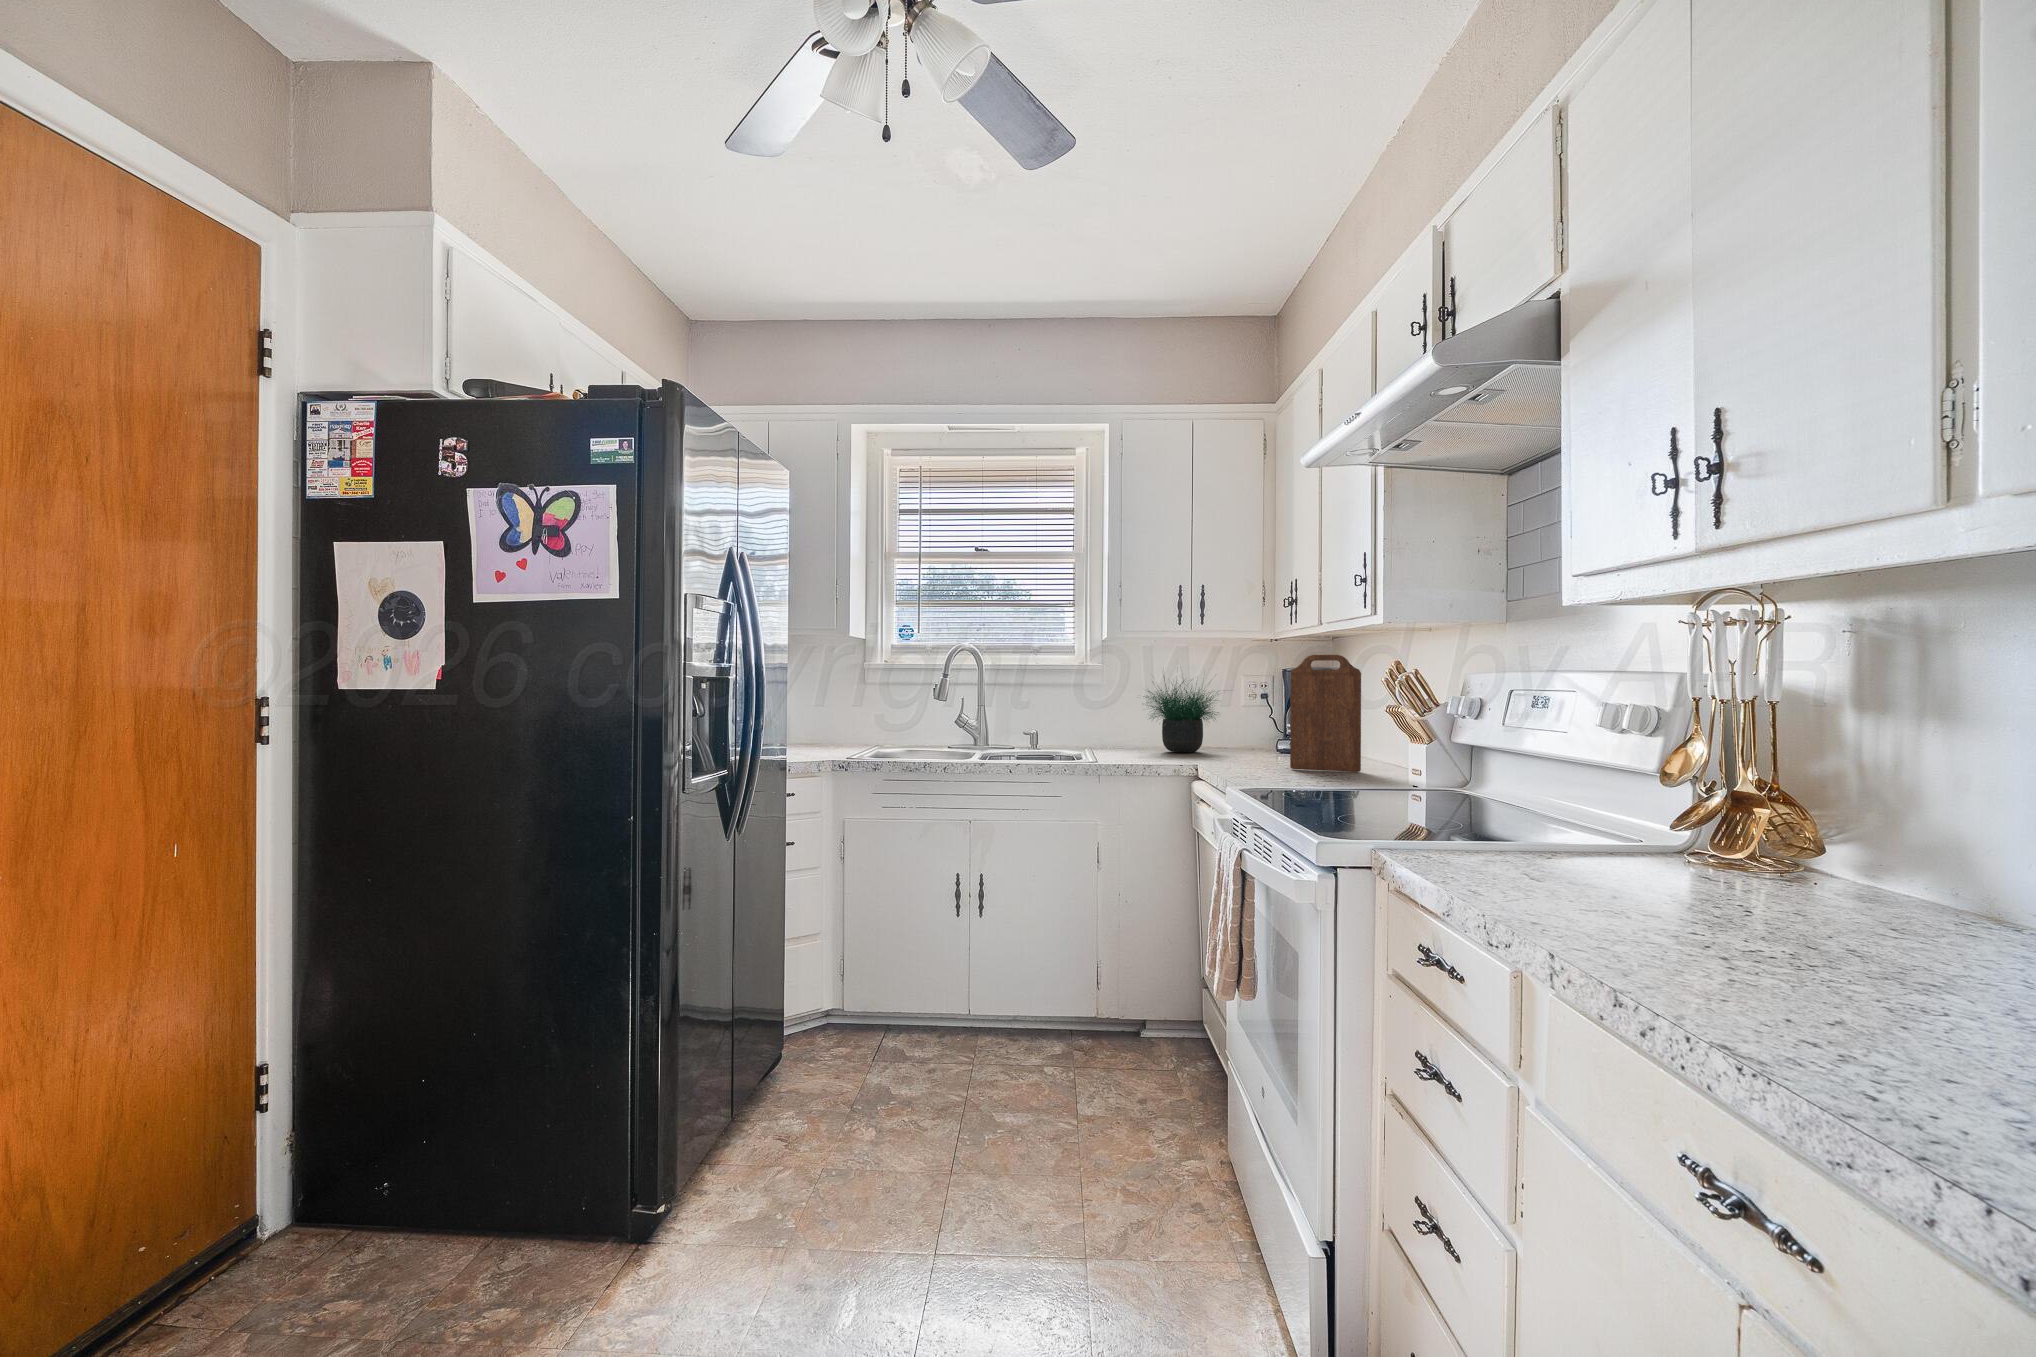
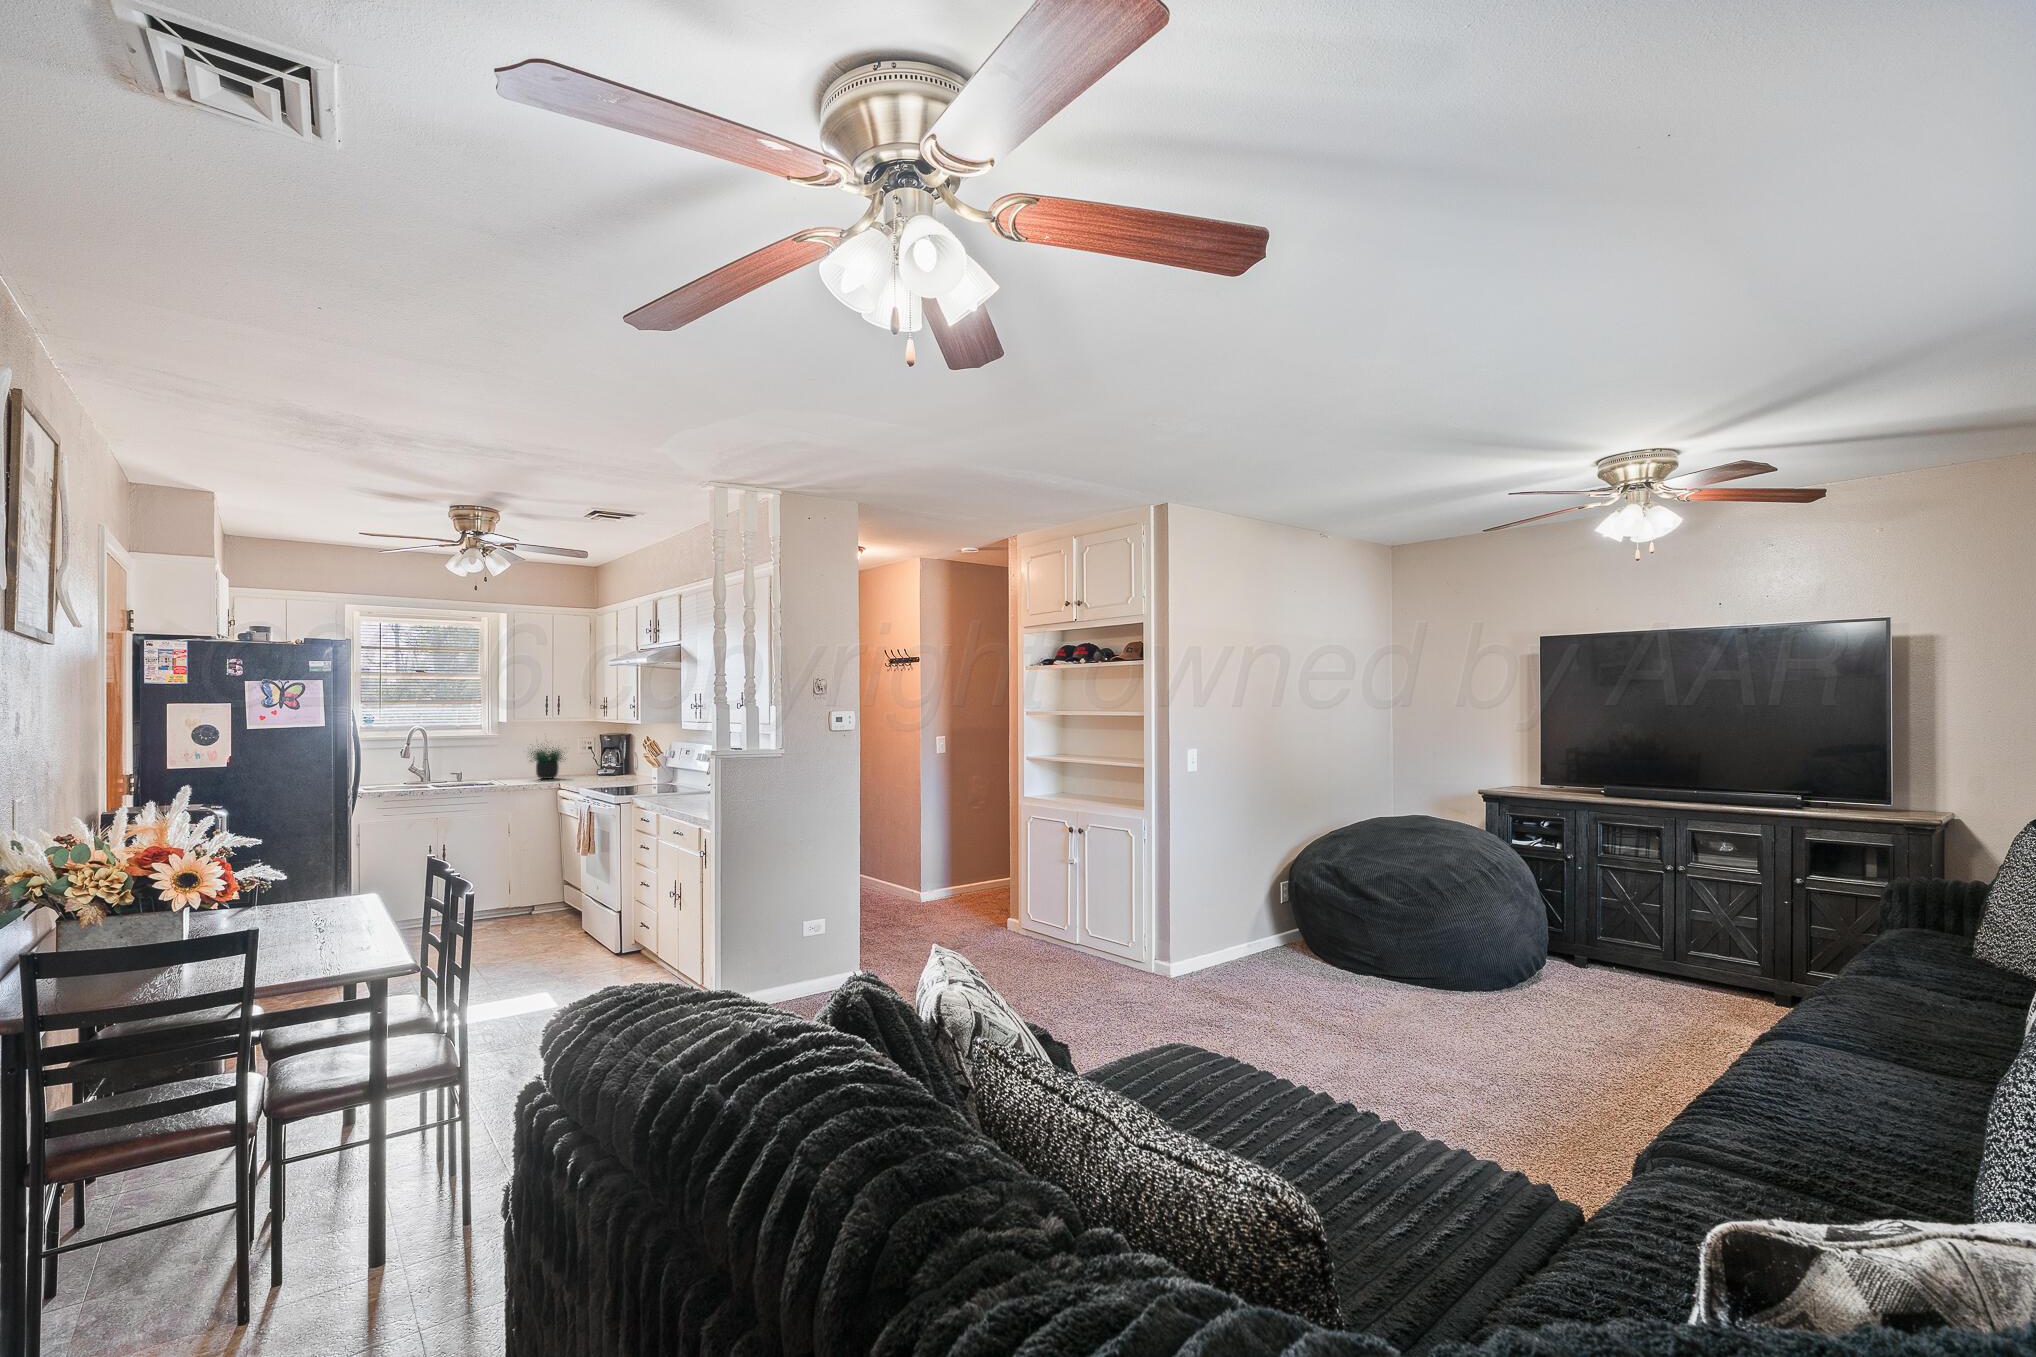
cutting board: present [1290,655,1361,772] -> none [605,733,636,782]

